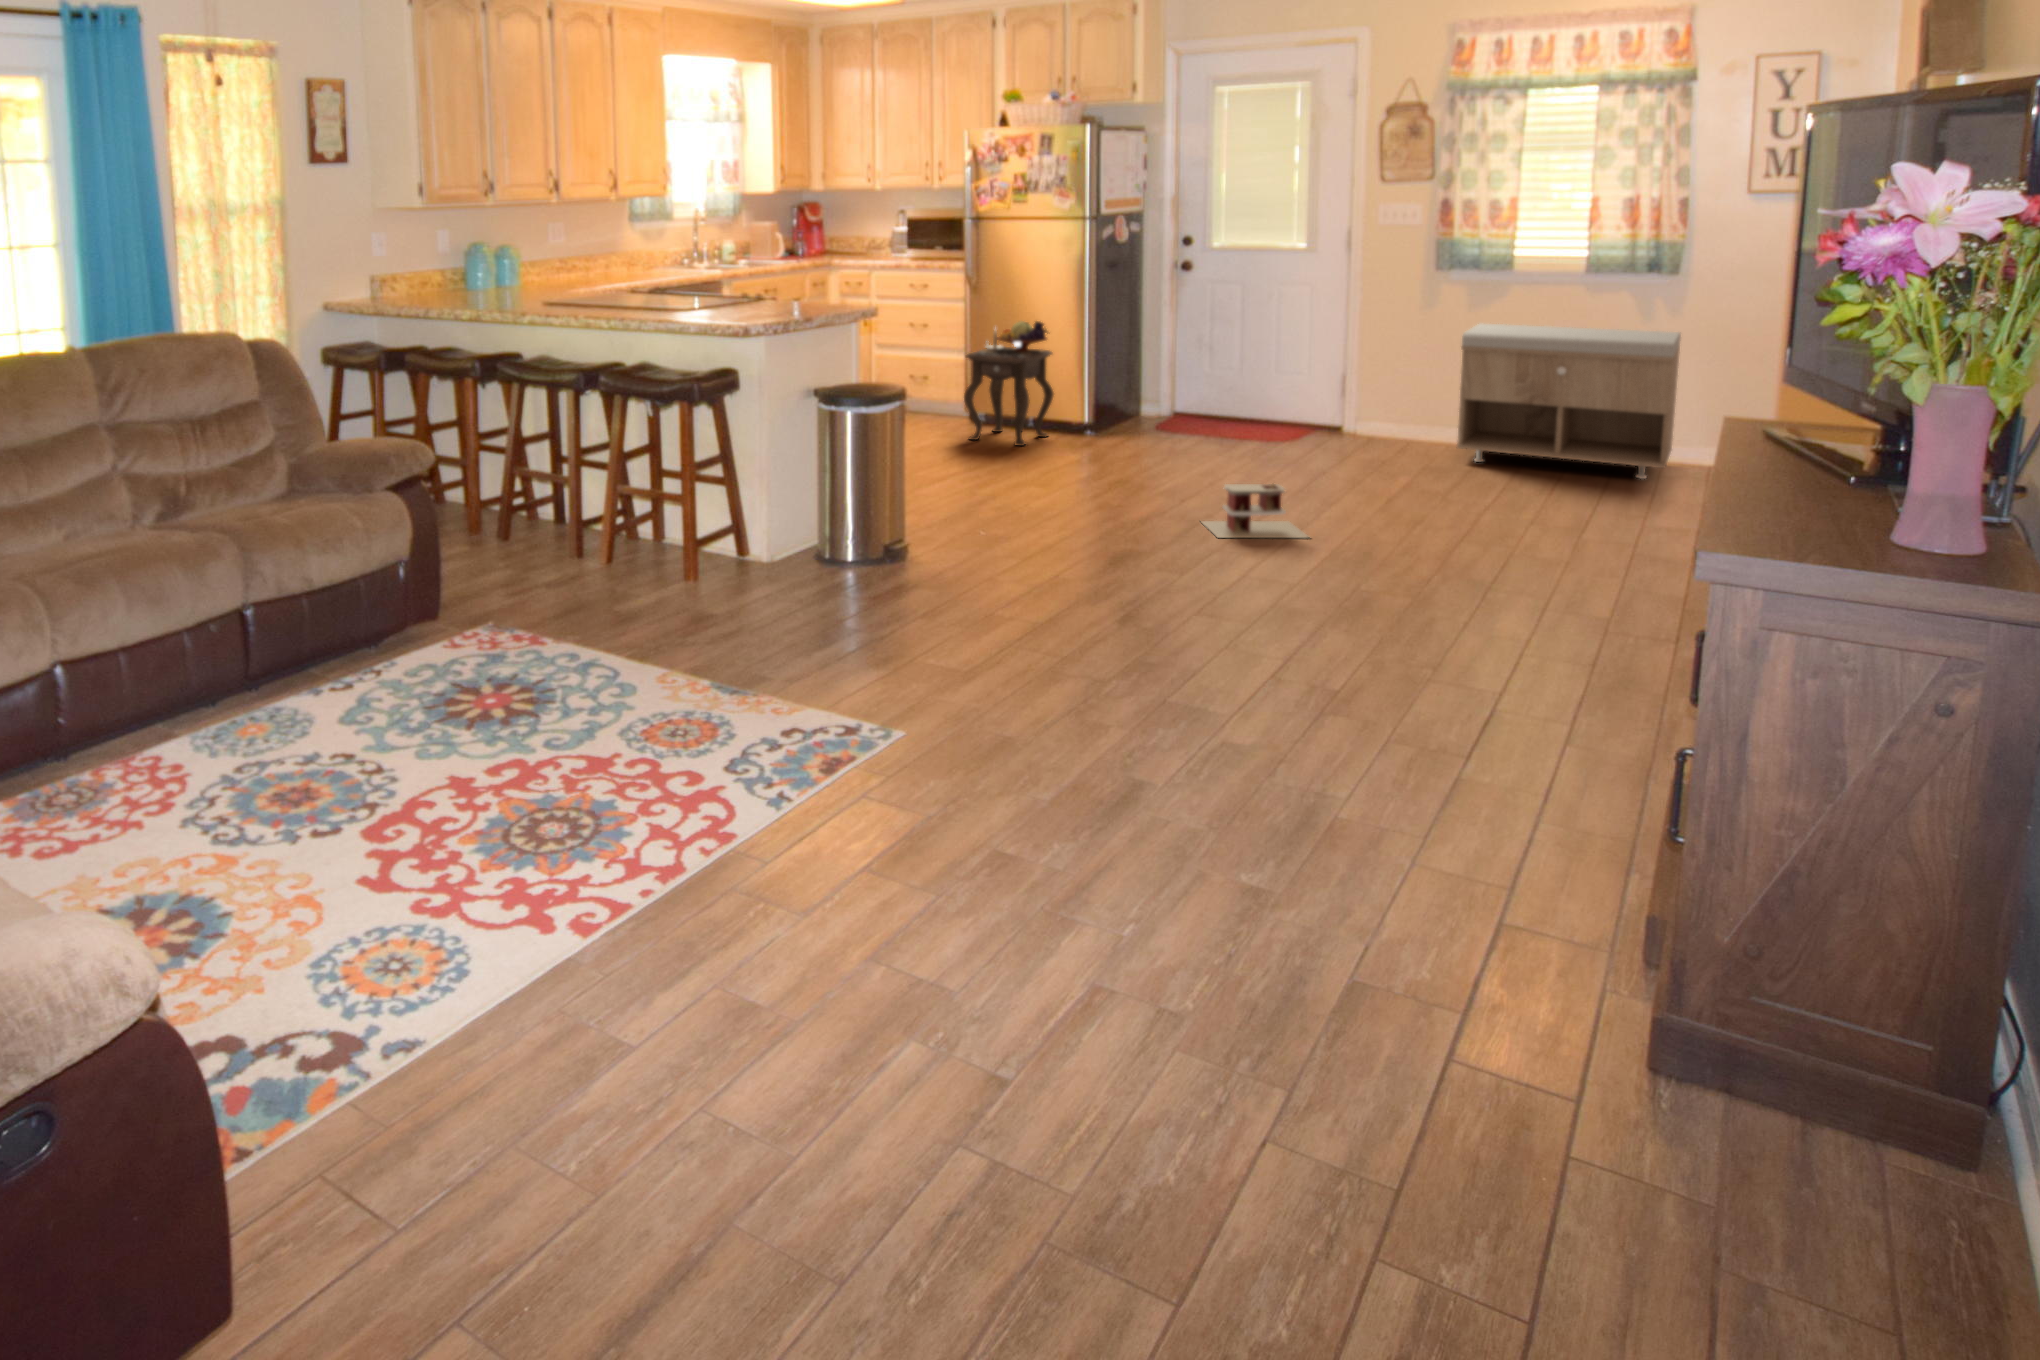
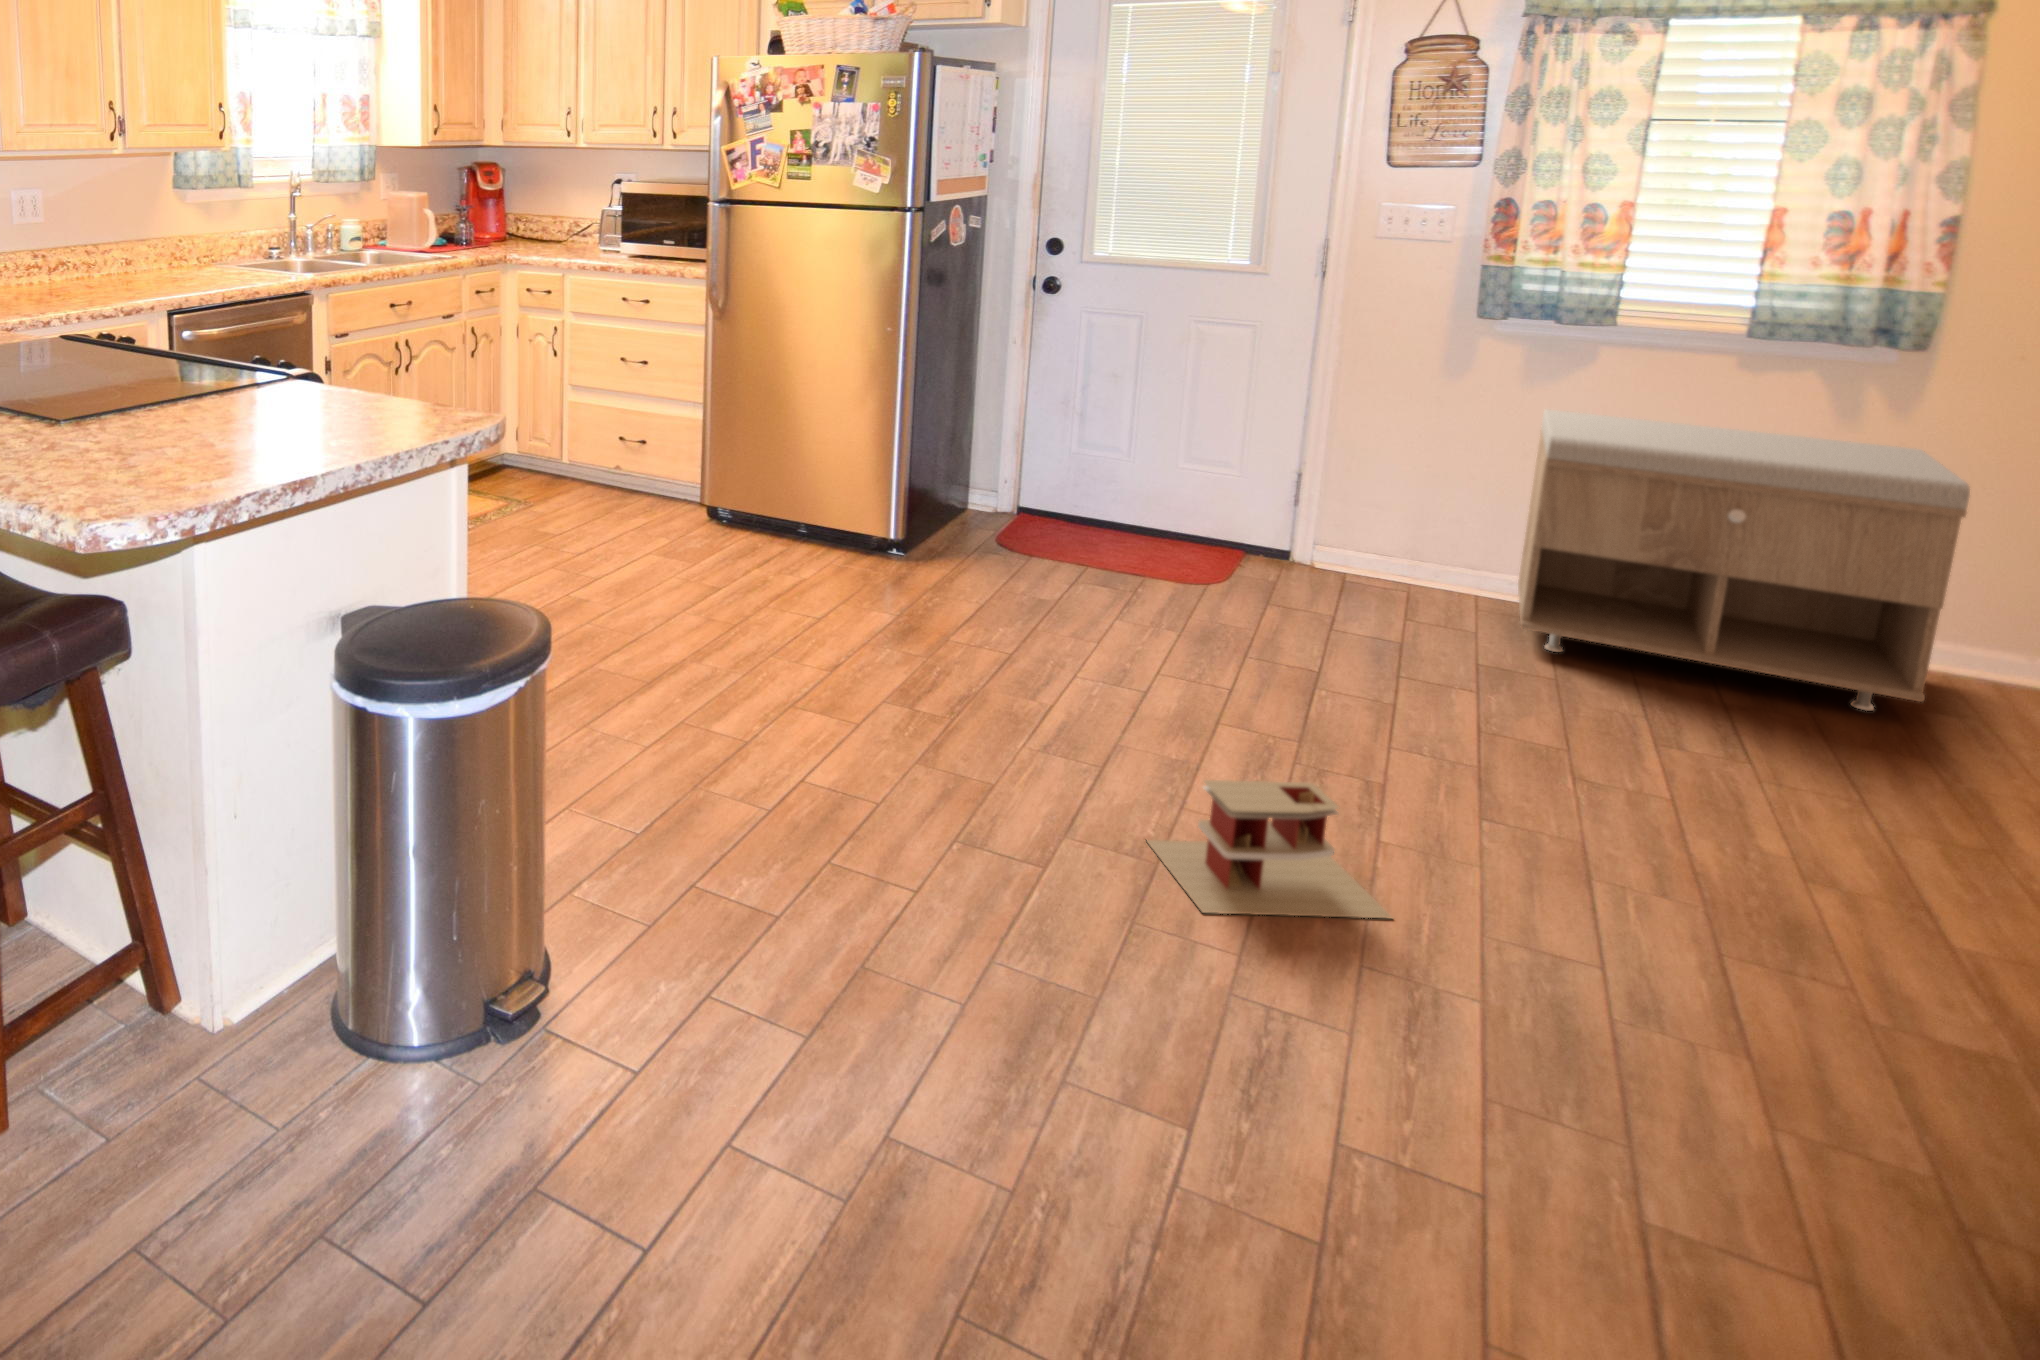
side table: present [964,321,1054,446] -> none [698,370,846,586]

